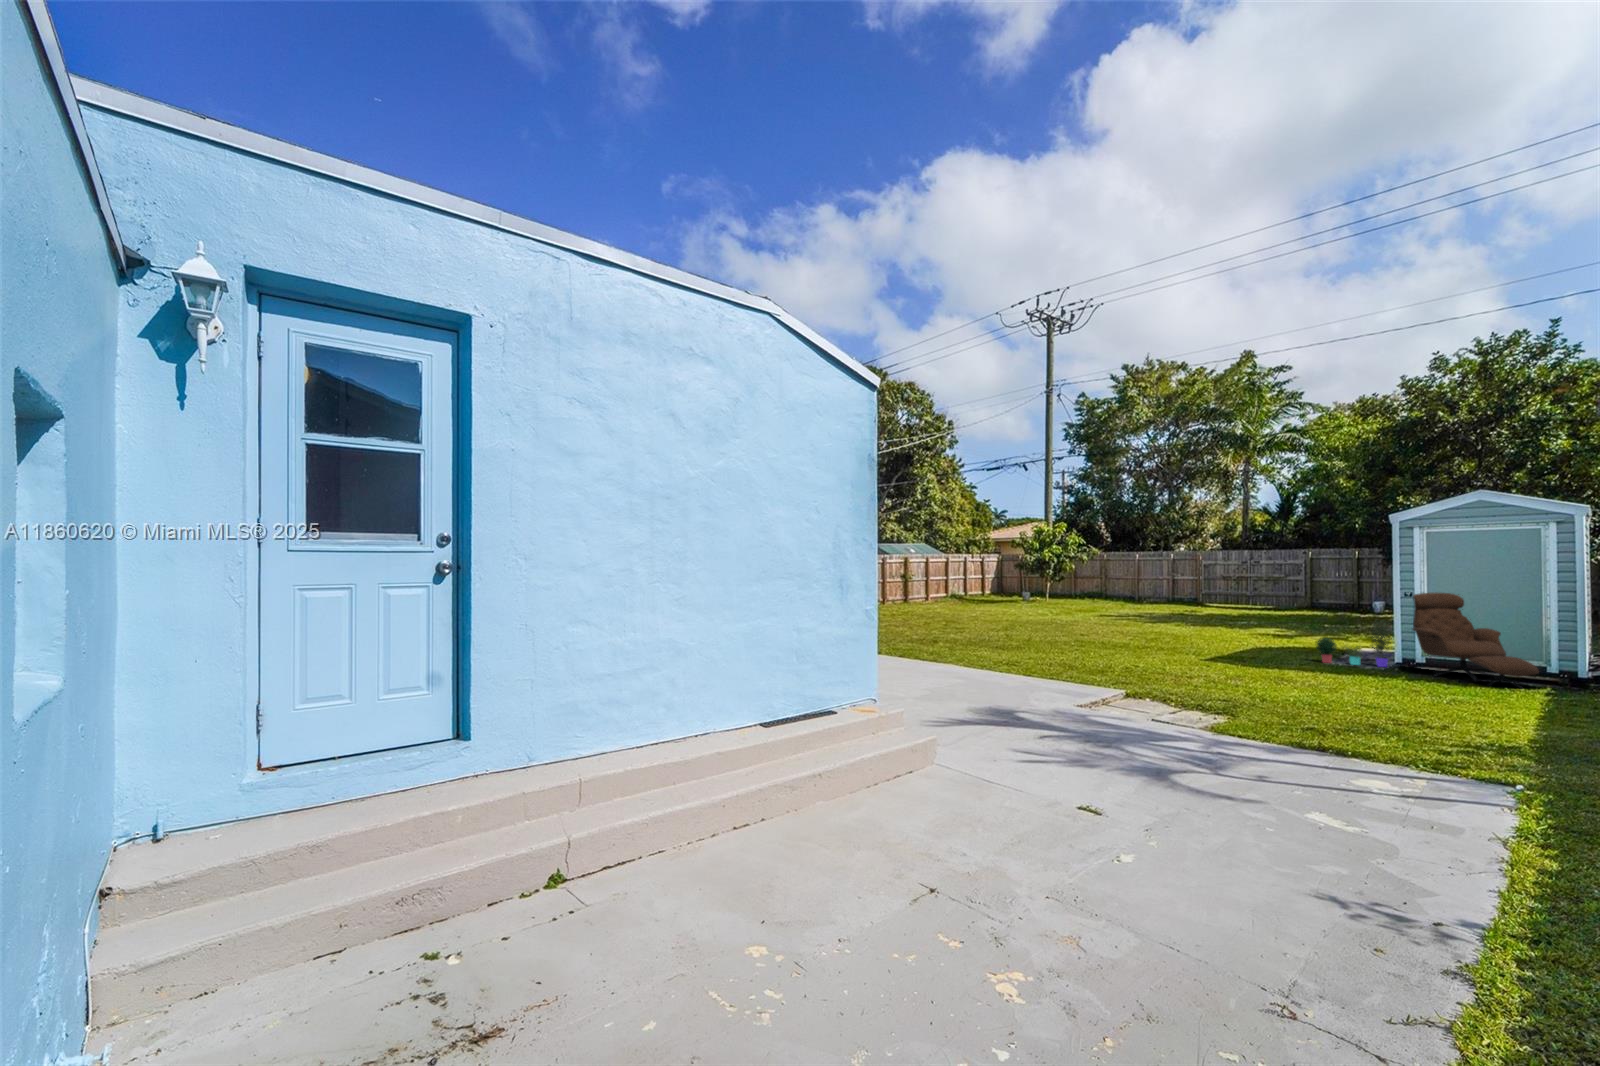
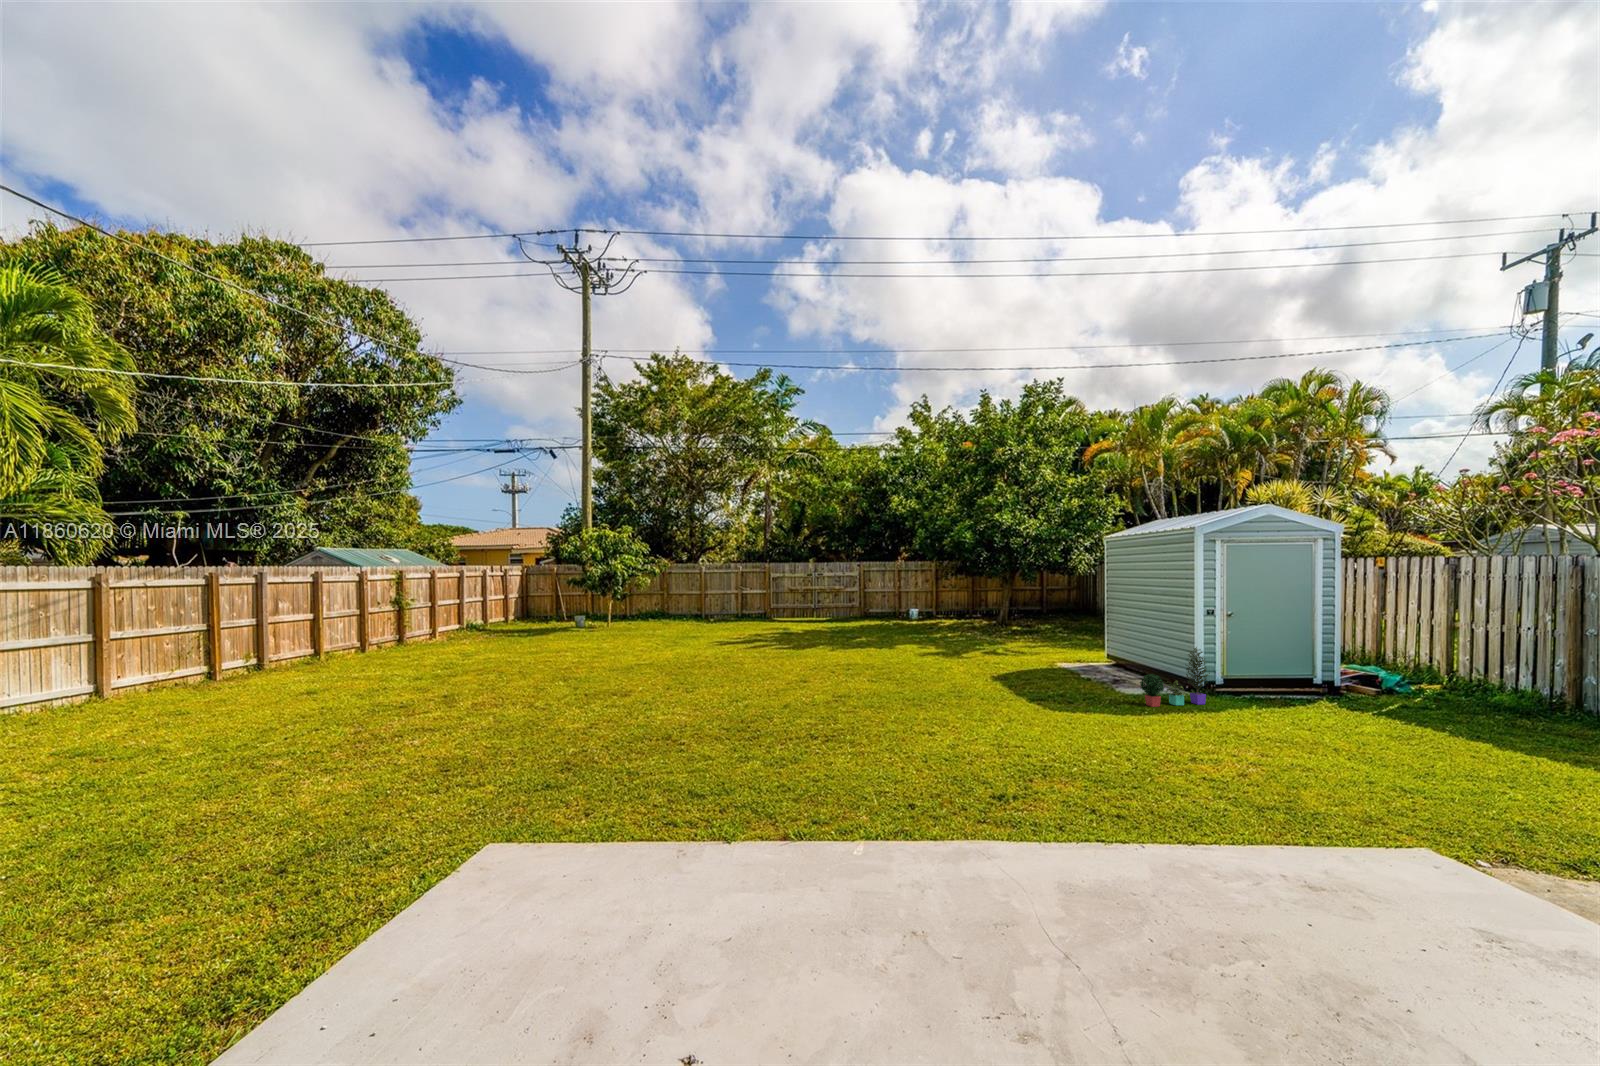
lounge chair: present [1413,593,1539,688] -> none [1236,614,1377,722]

